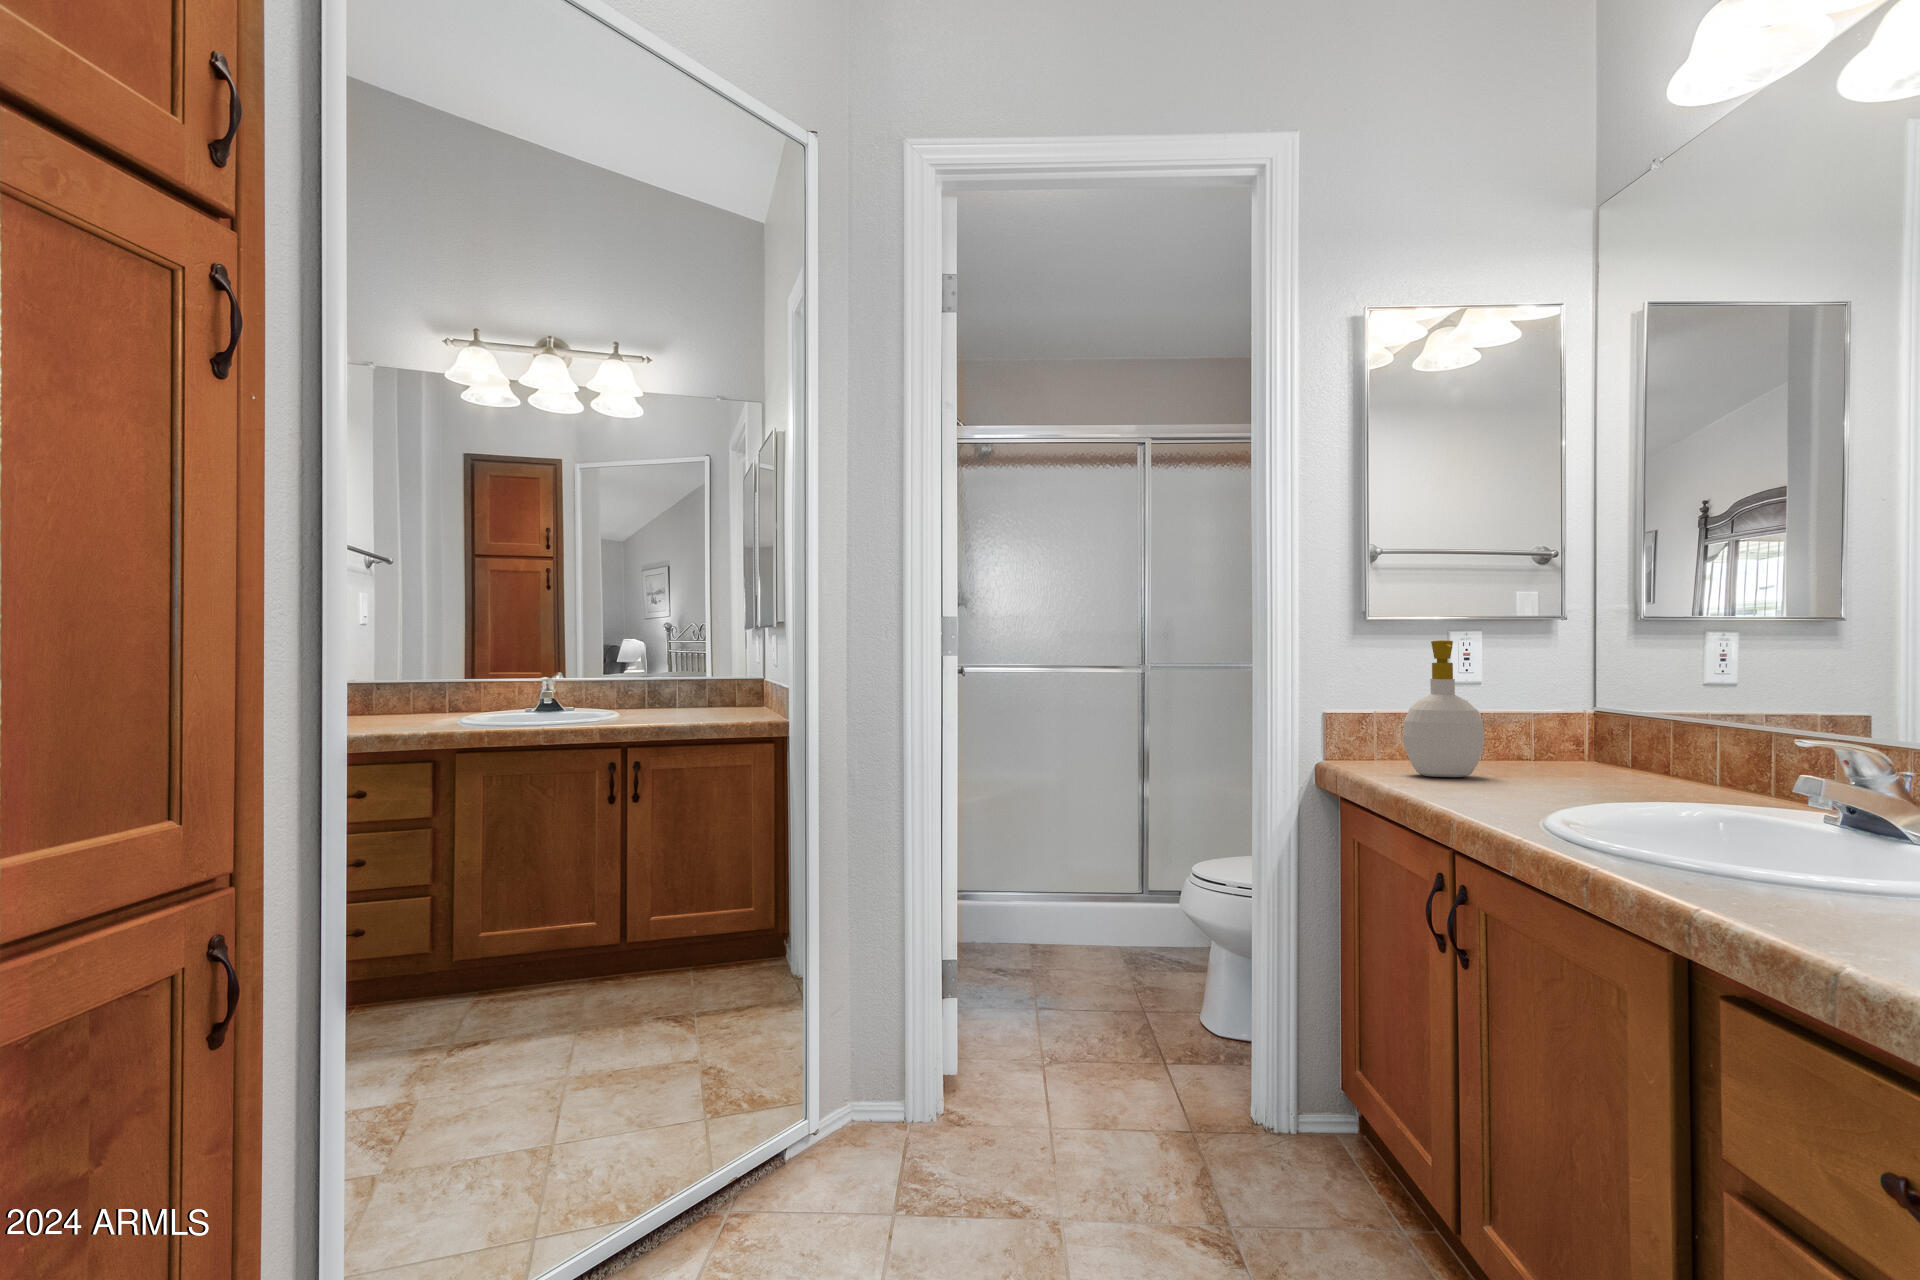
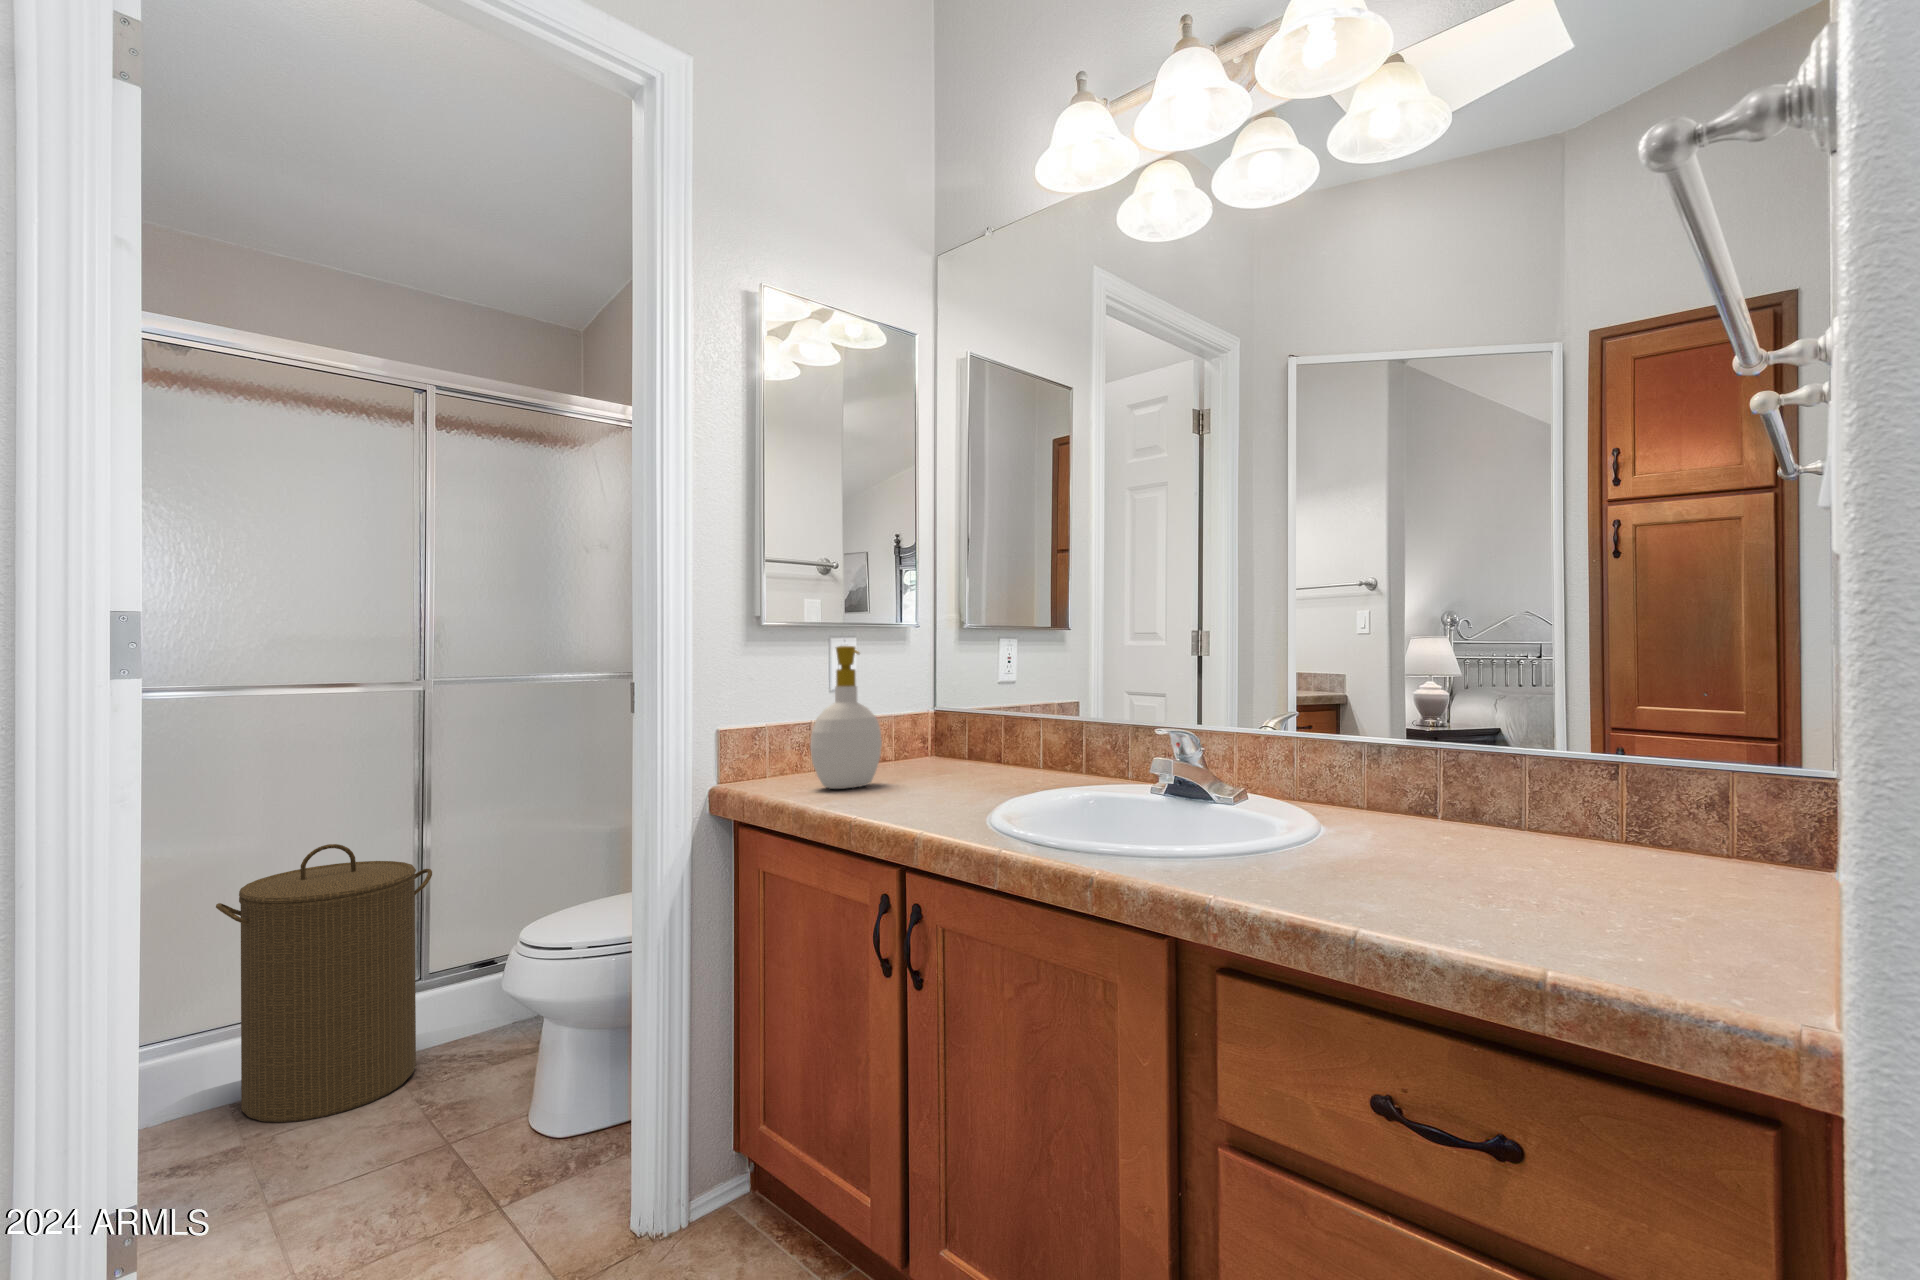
laundry hamper: none [1020,781,1148,973] -> present [216,844,432,1122]

